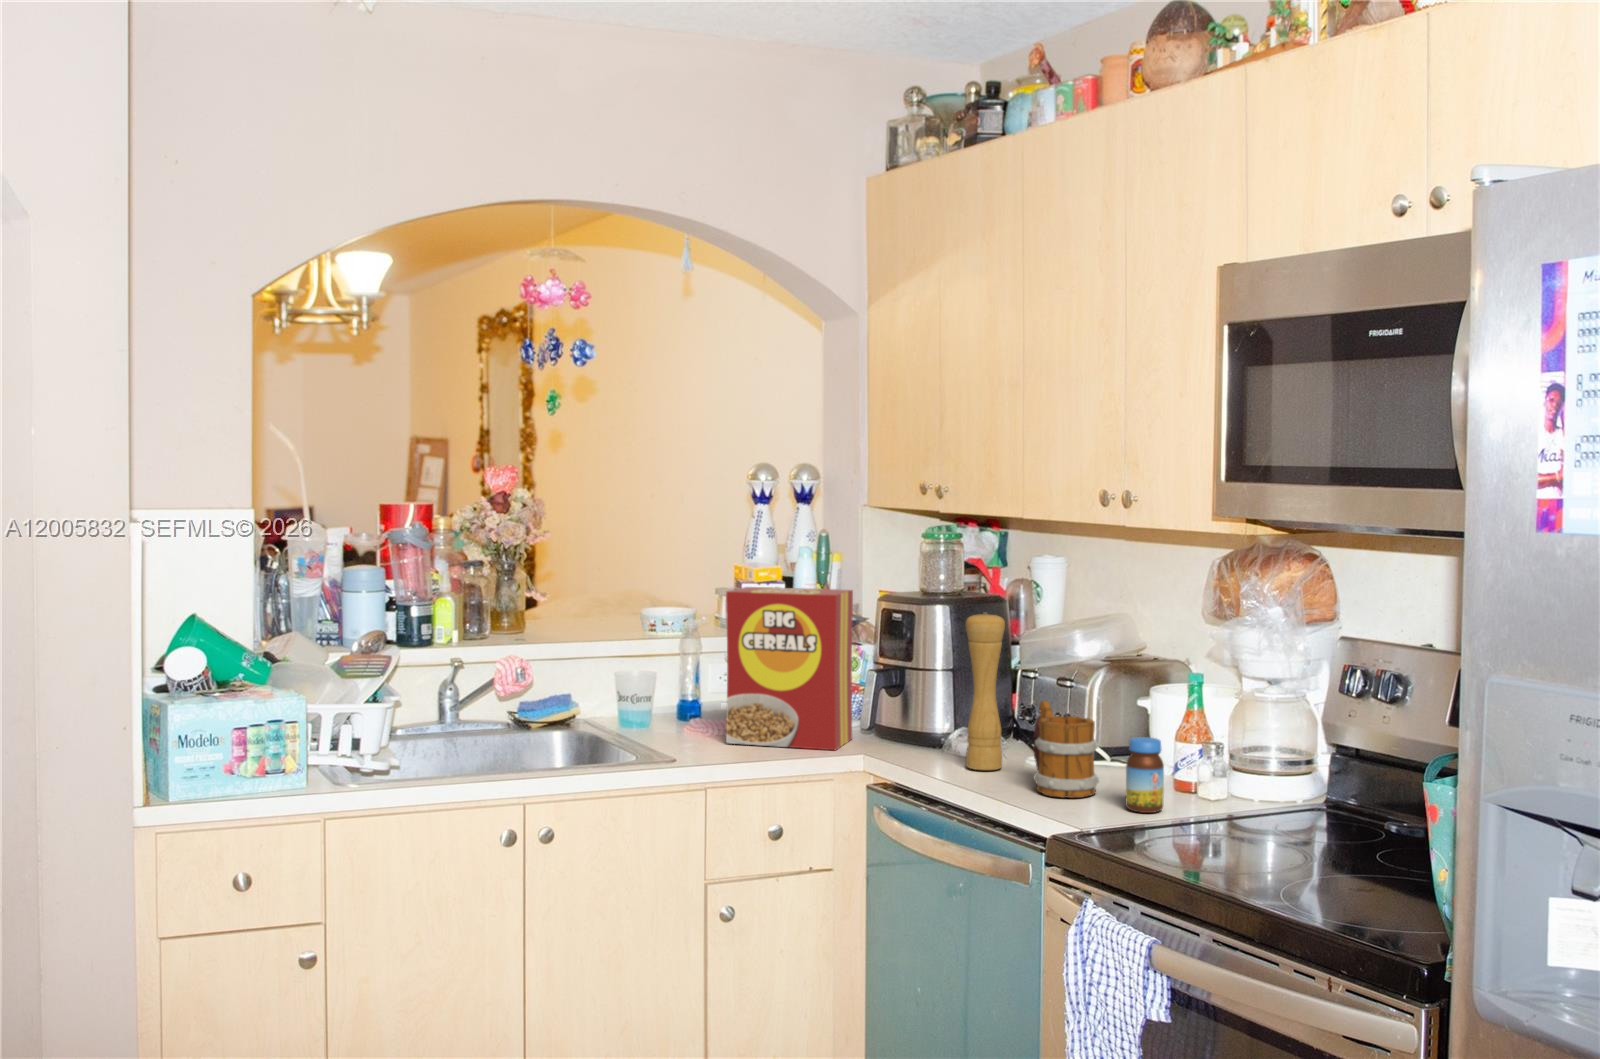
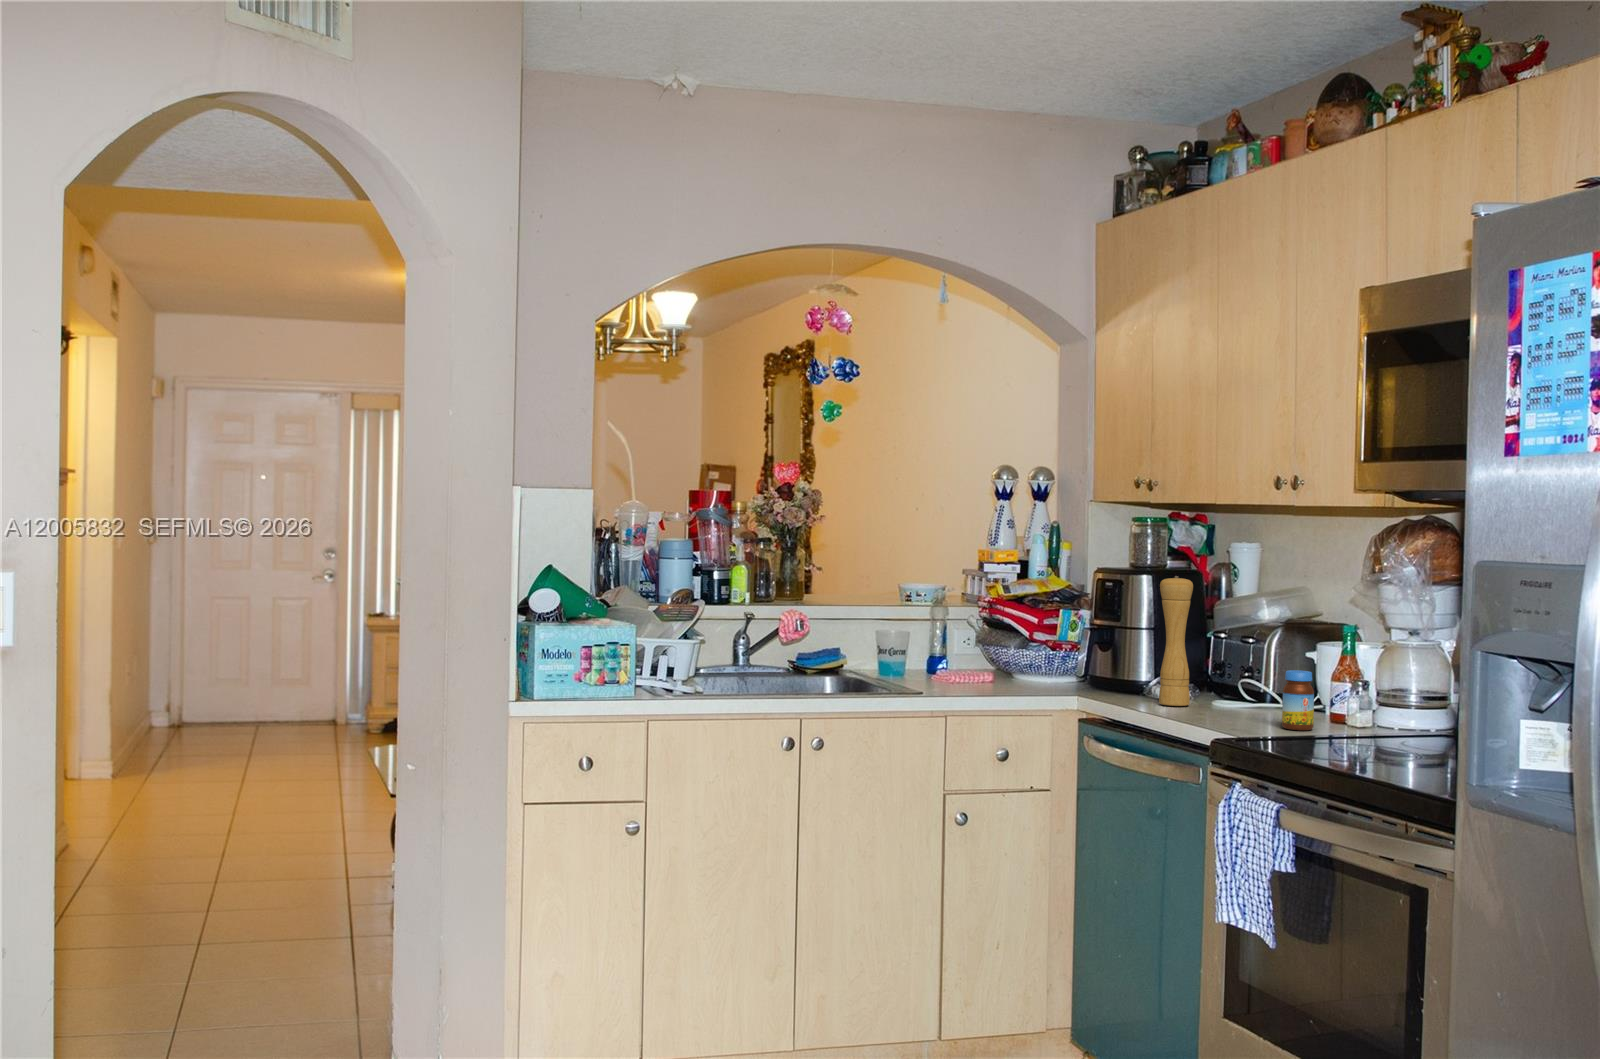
cereal box: present [726,587,853,750] -> none [964,561,1072,693]
mug: present [1033,701,1099,798] -> none [1210,646,1265,721]

